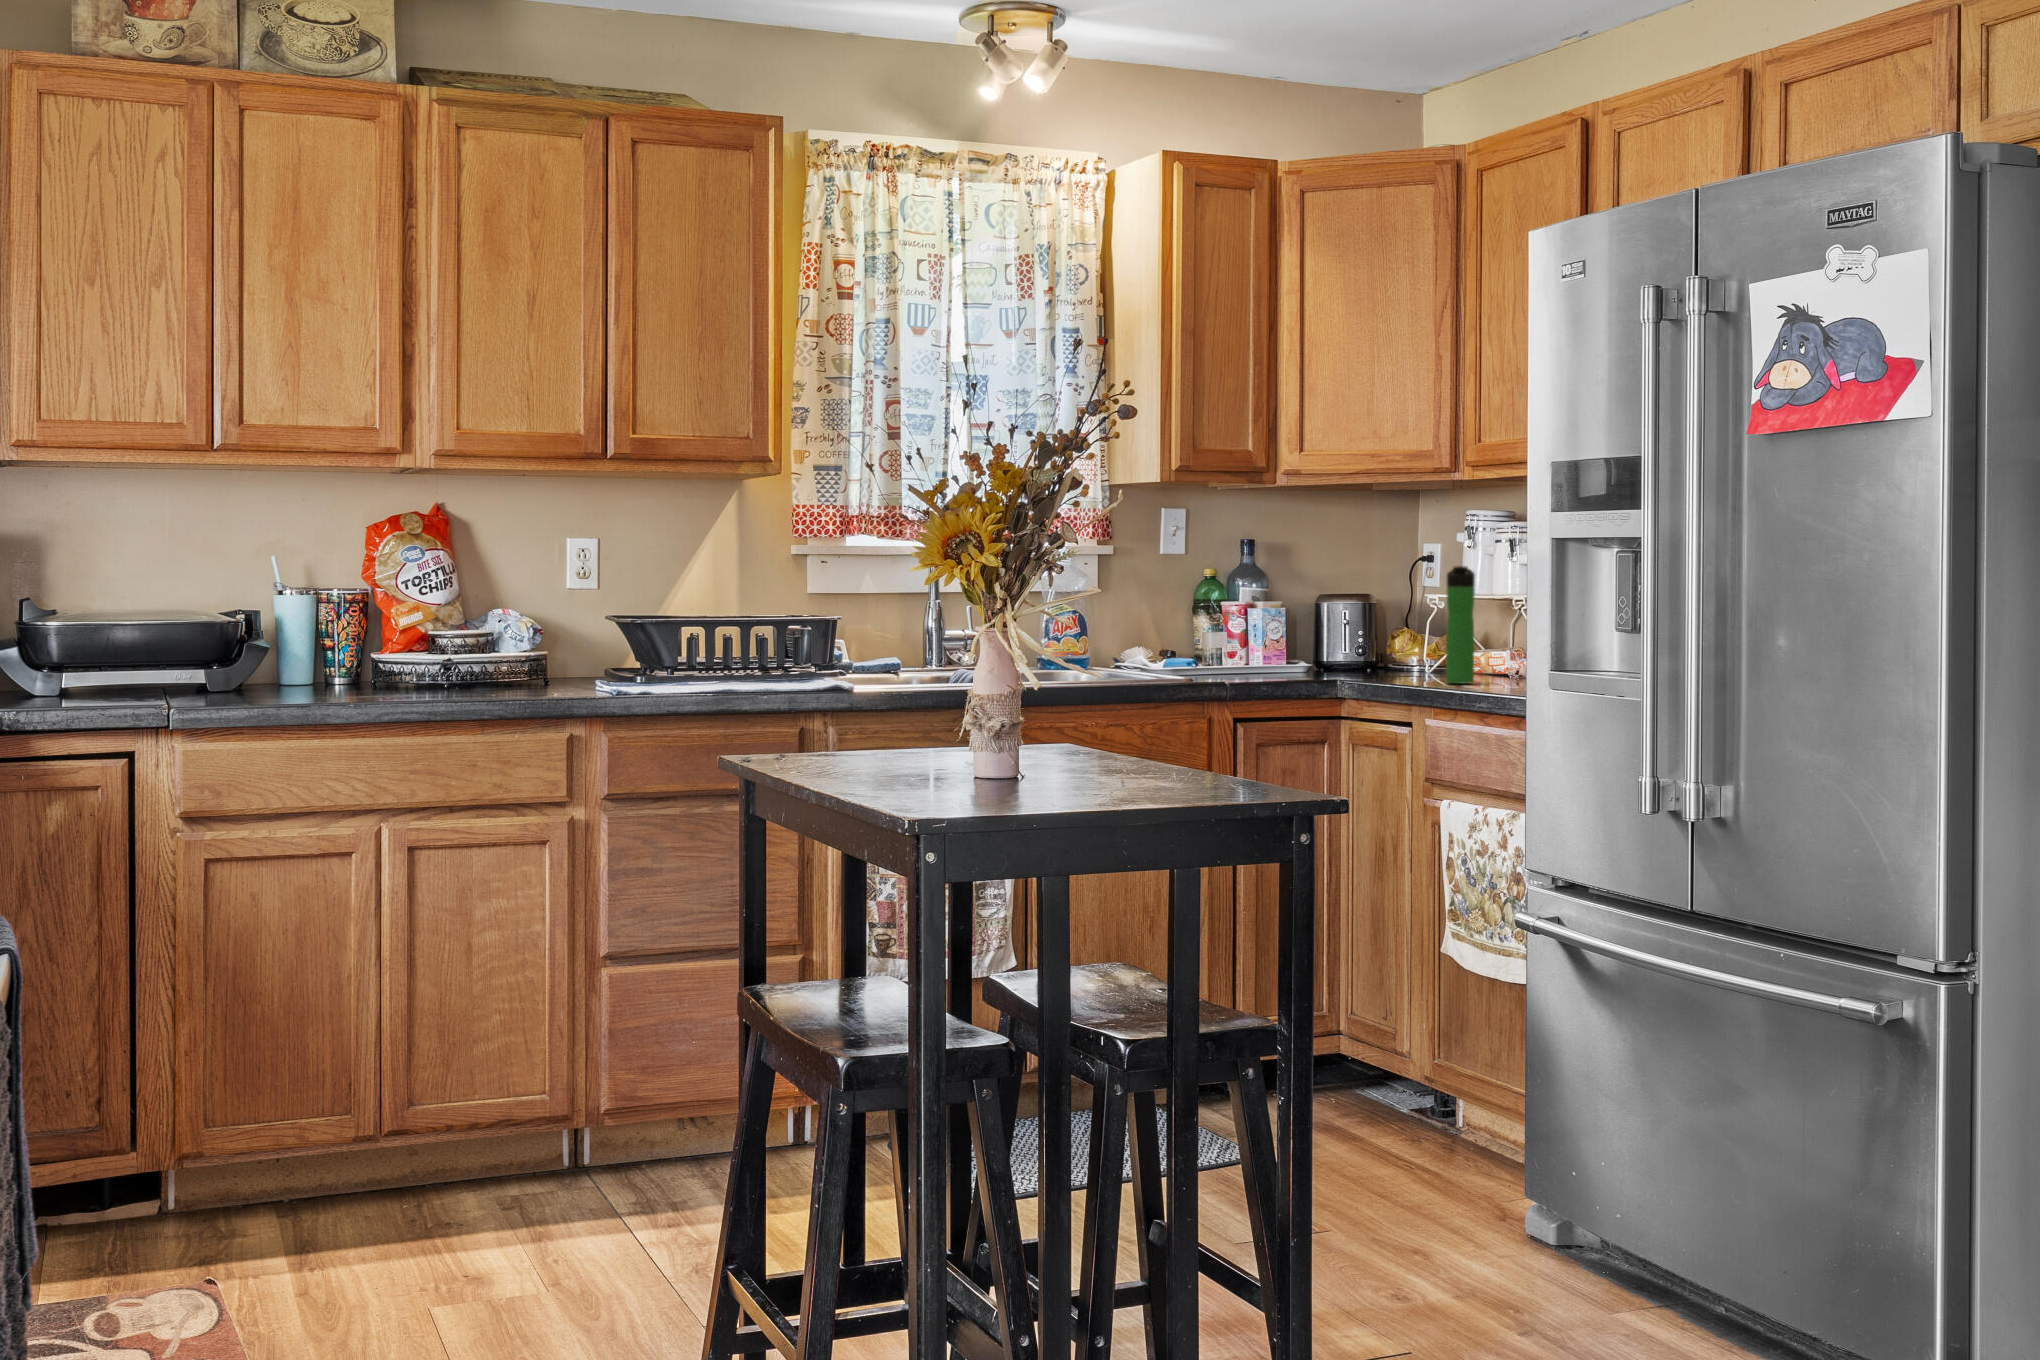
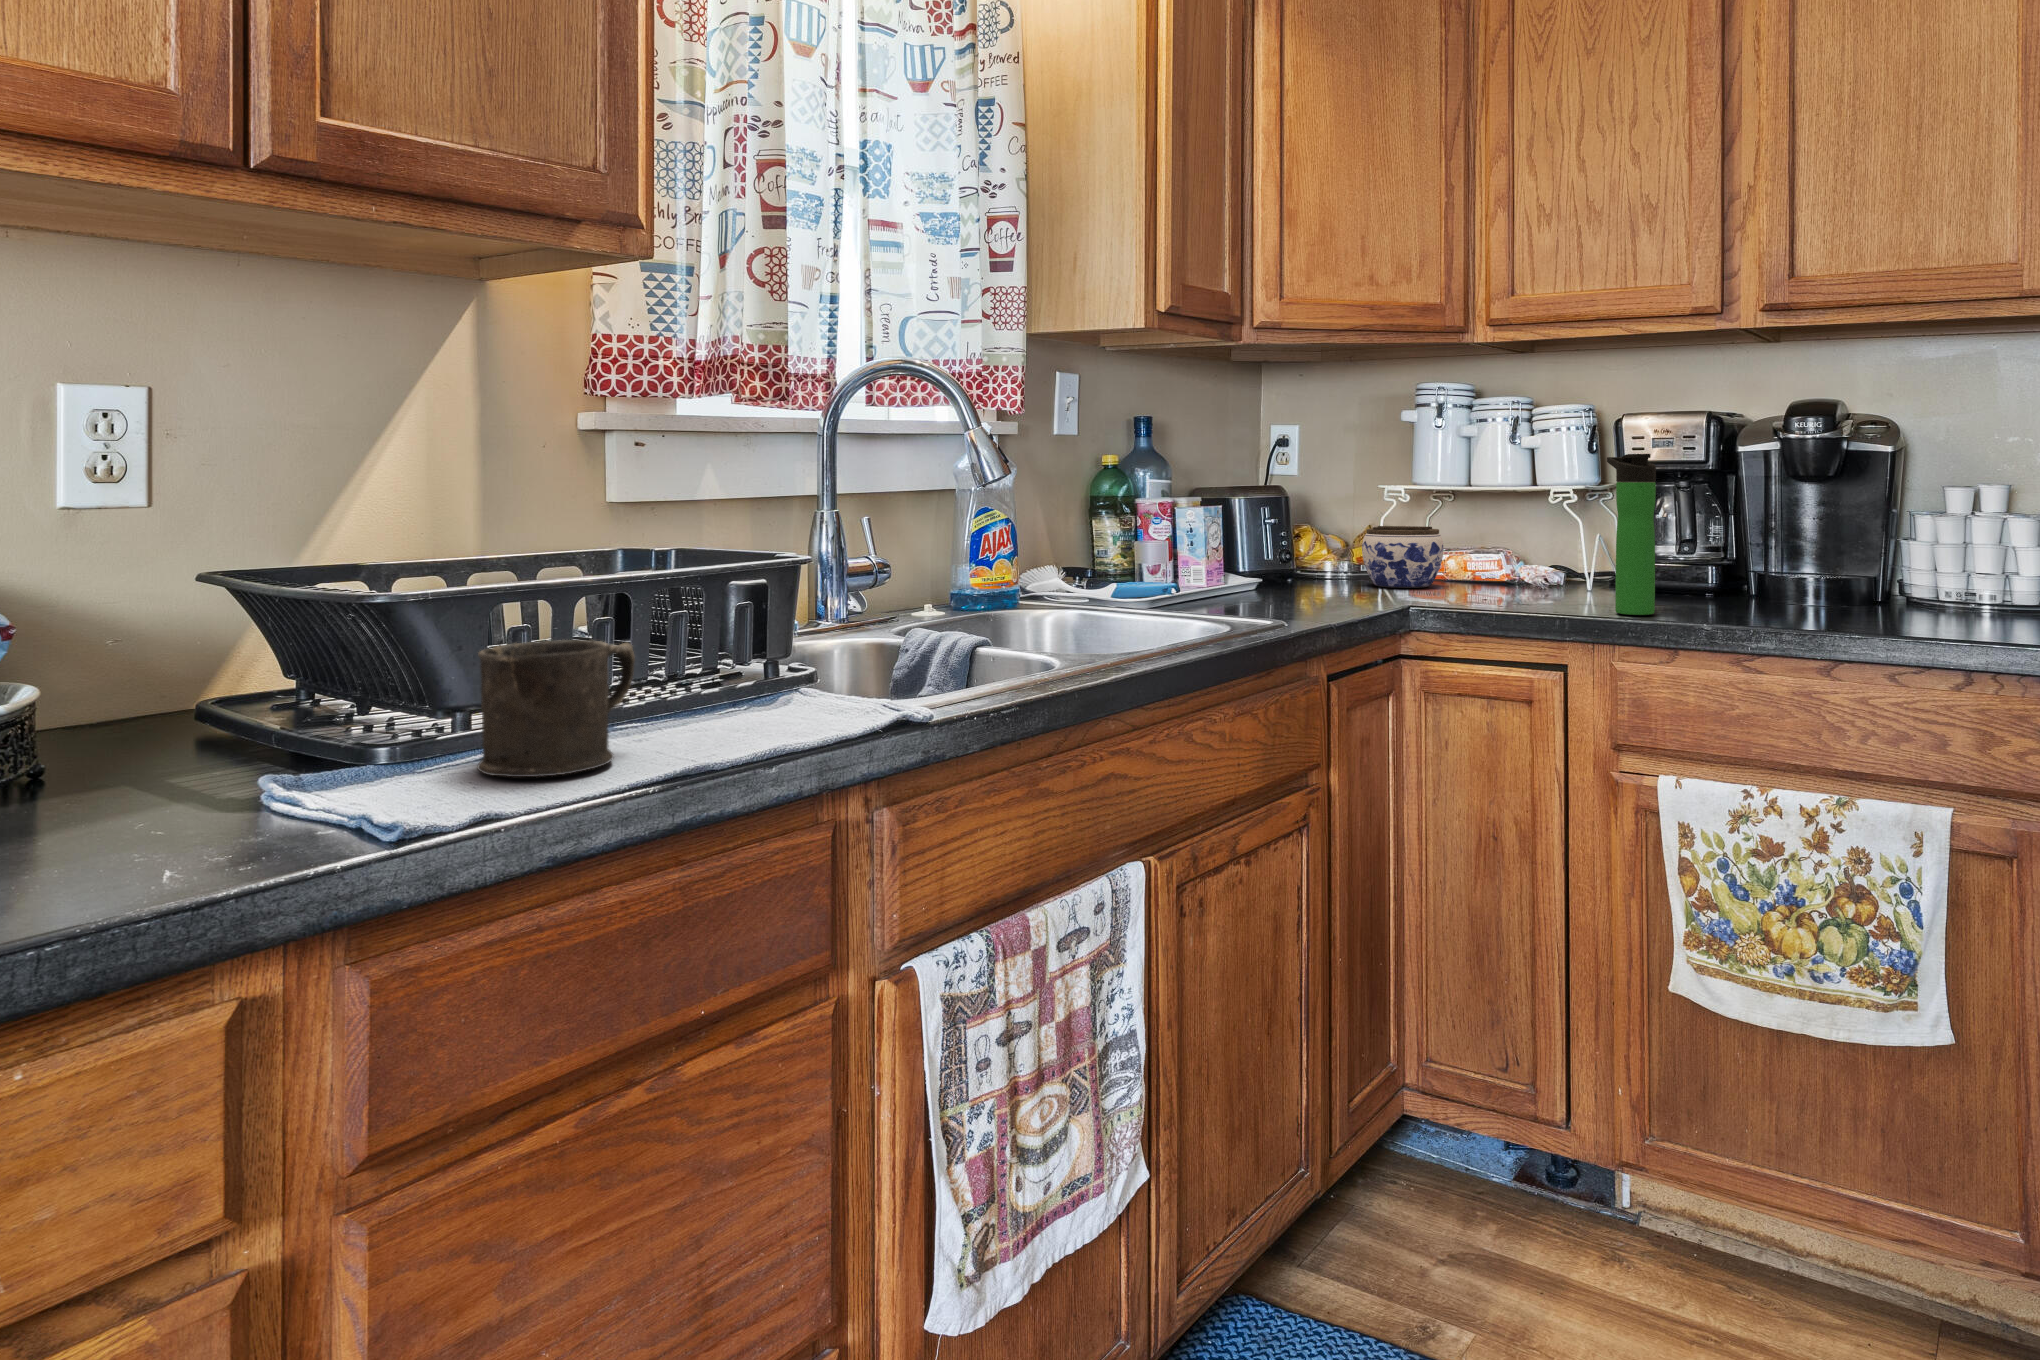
jar: none [1368,623,1432,669] -> present [1362,526,1443,588]
mug: none [658,644,718,691] -> present [477,640,635,777]

